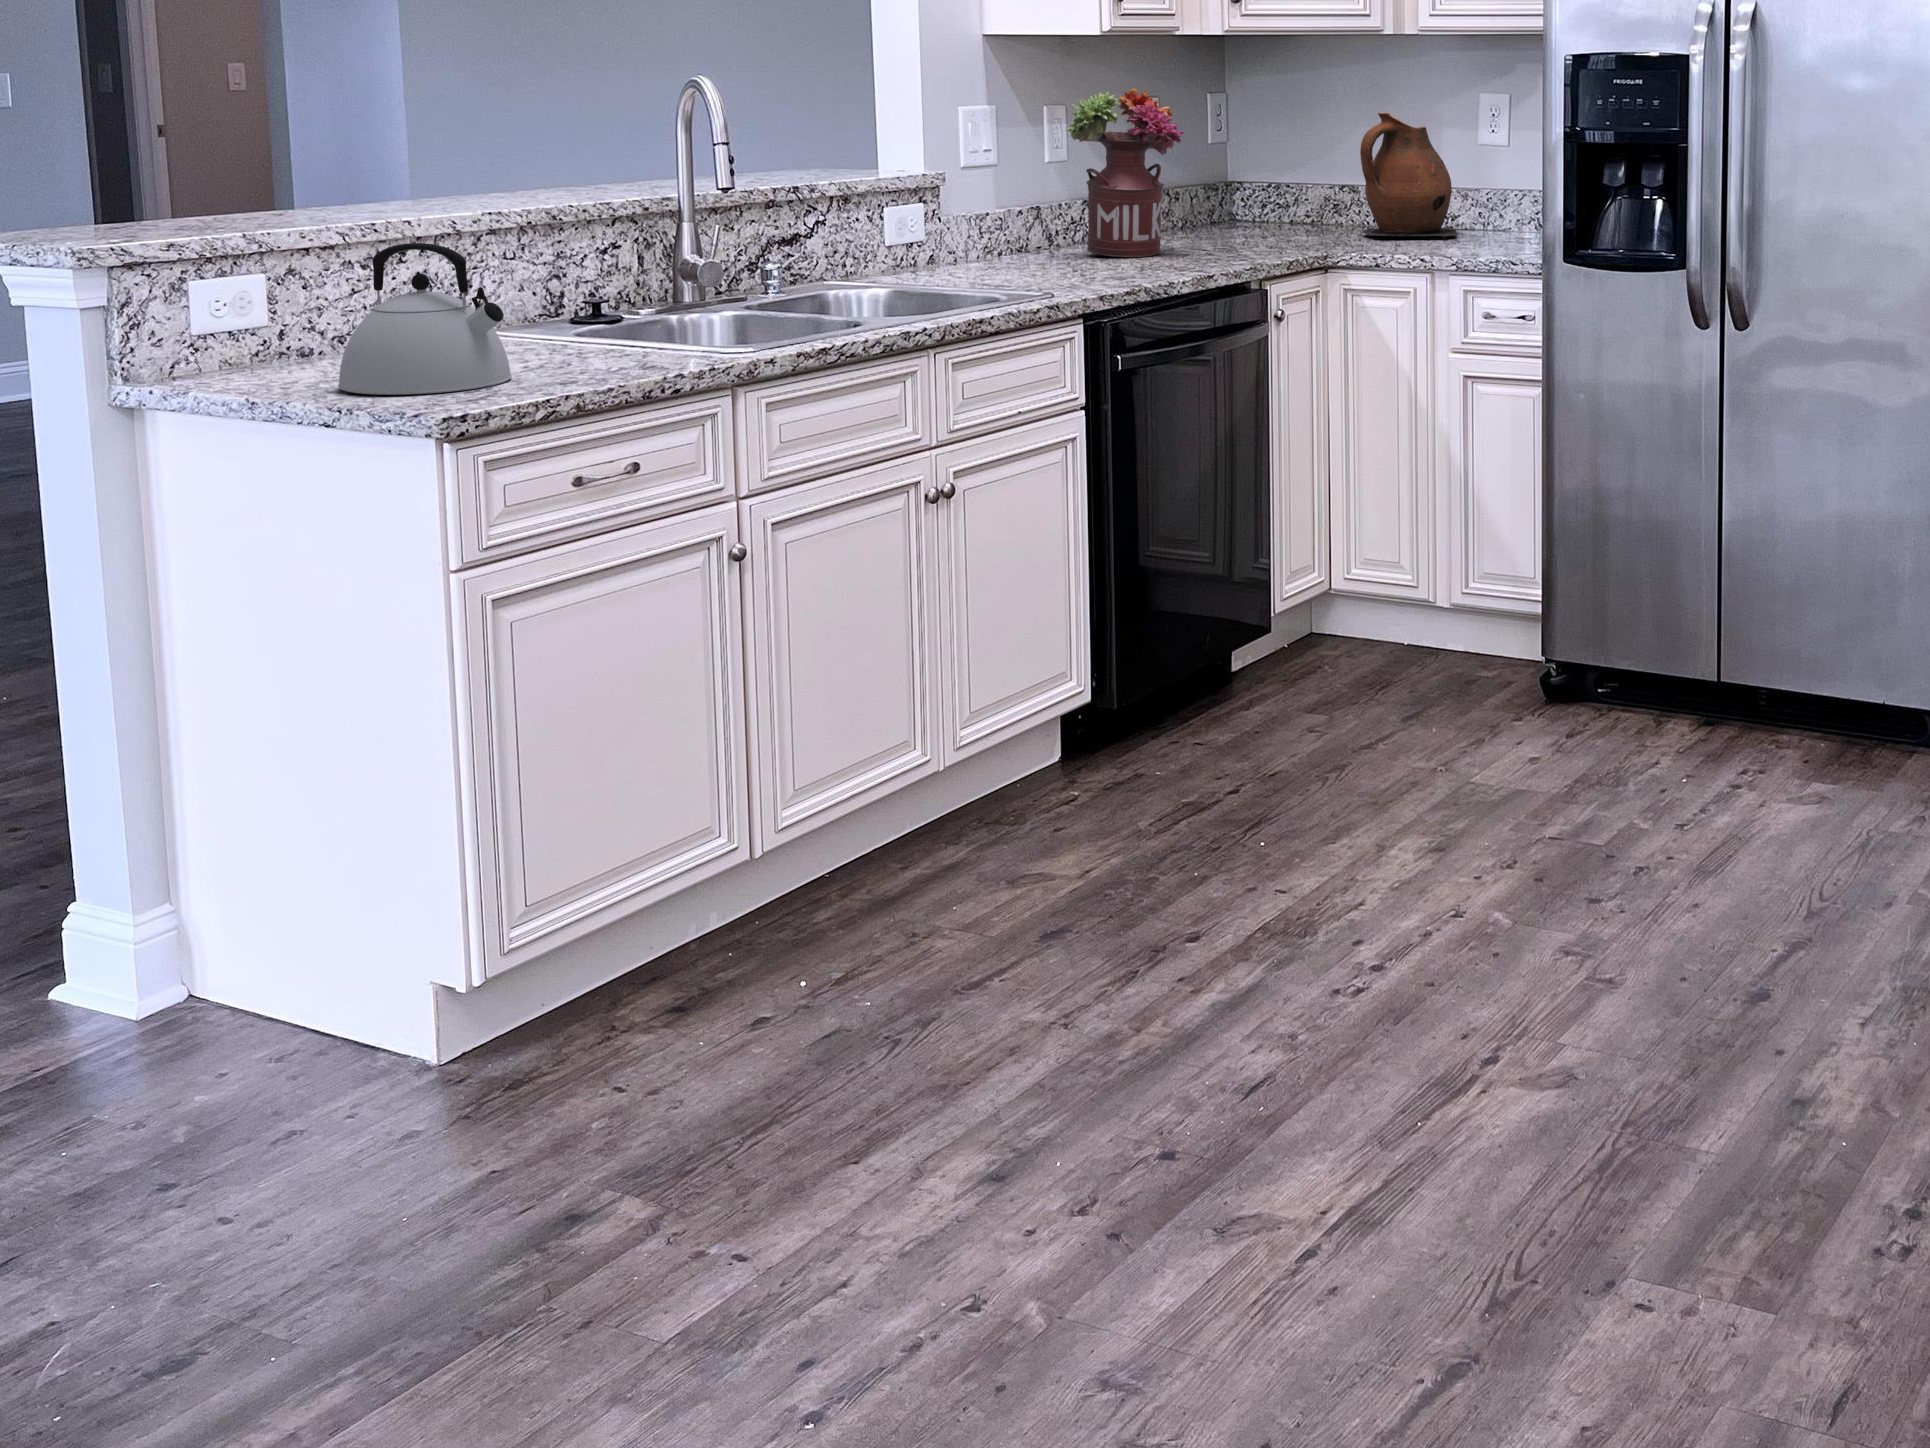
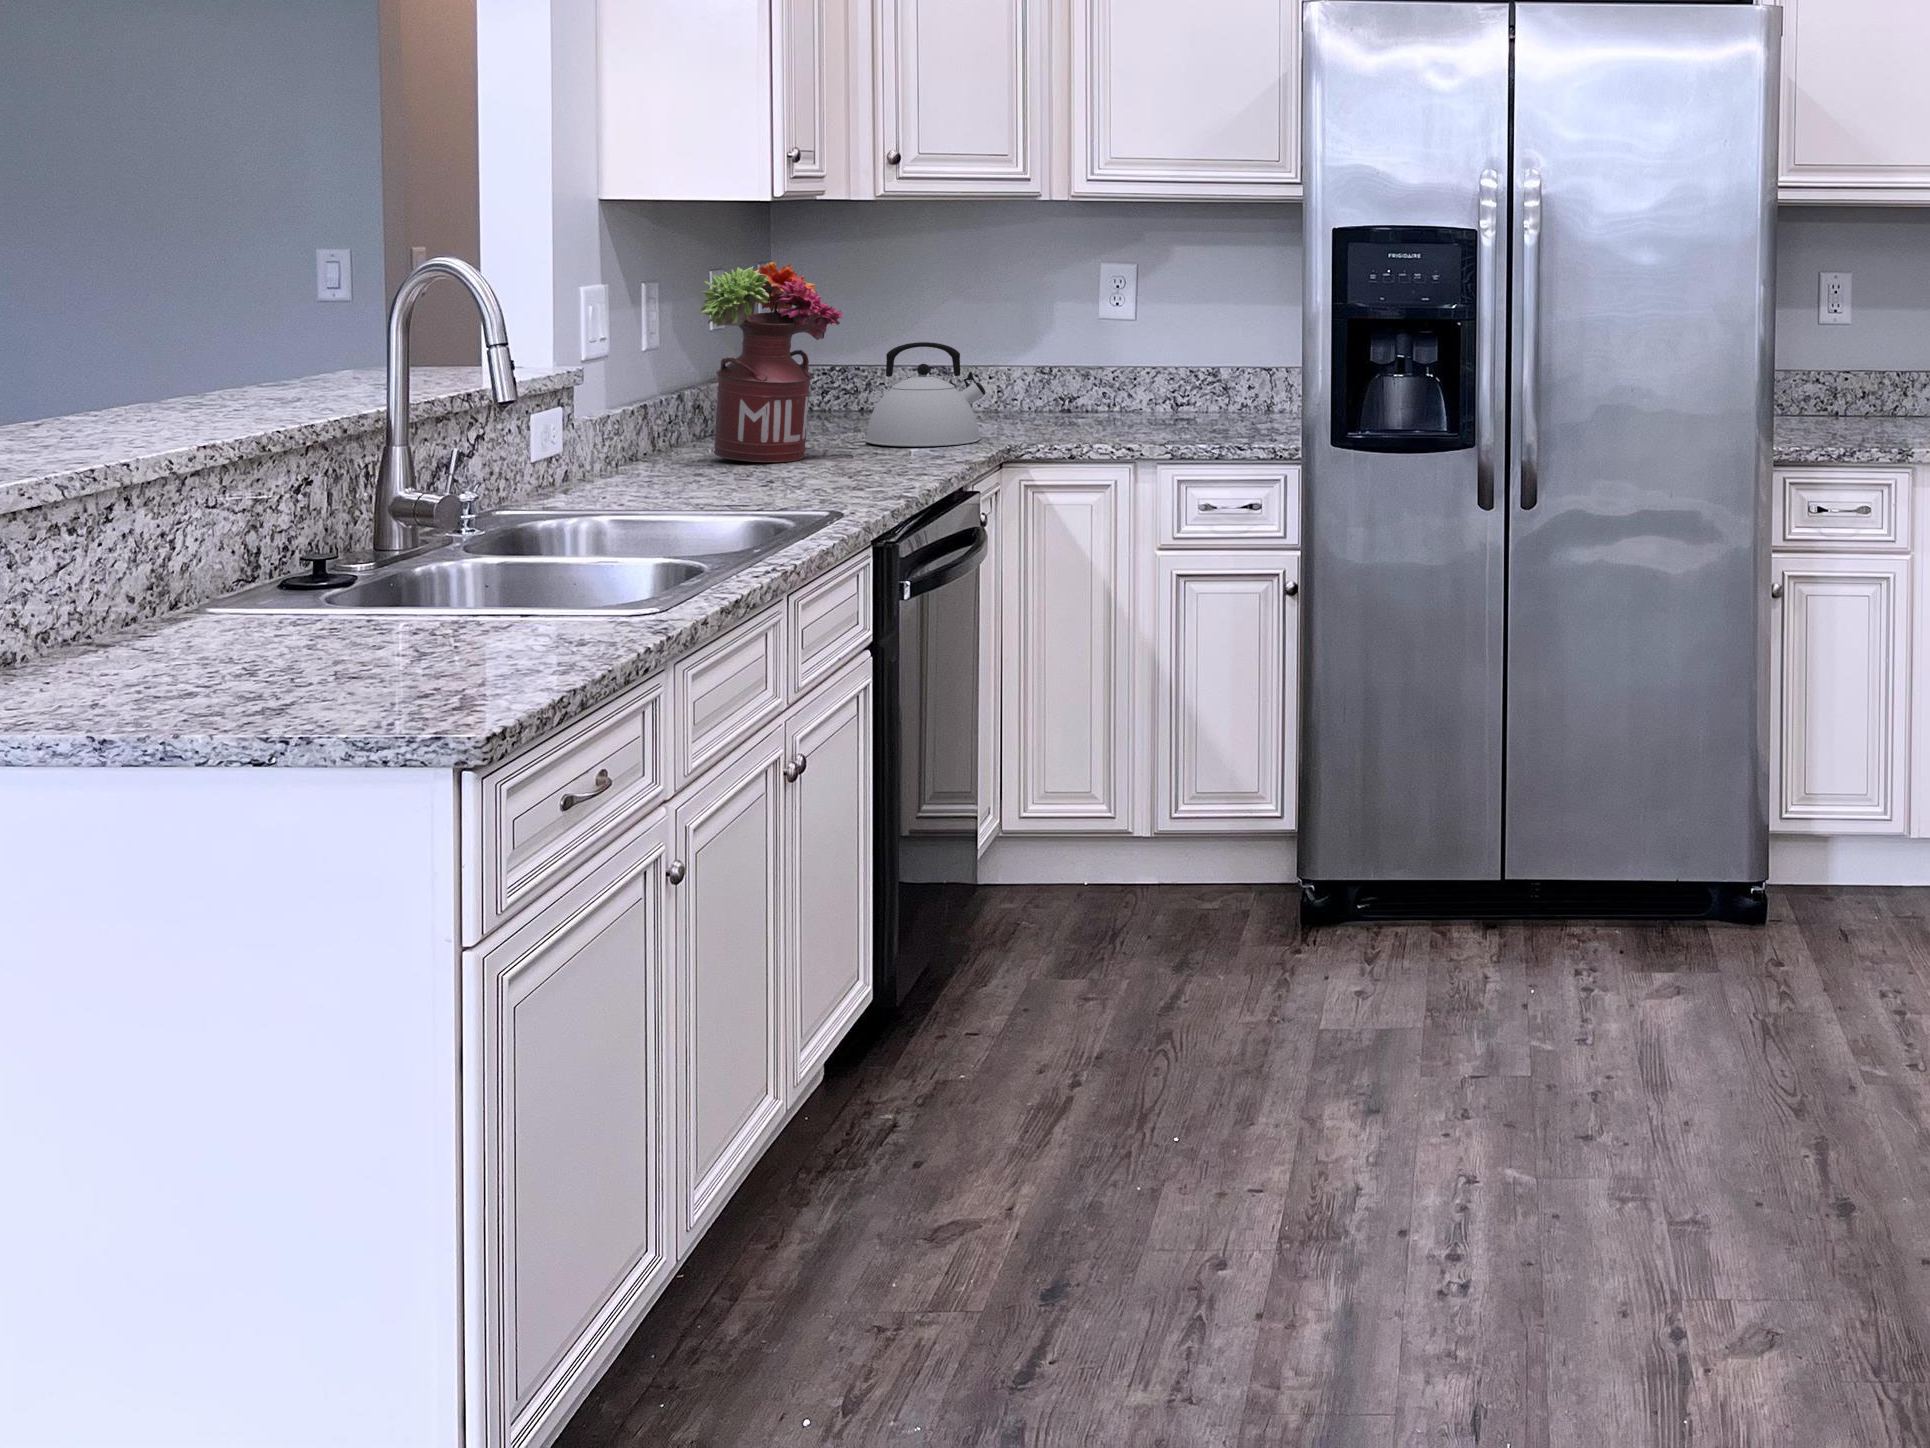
ceramic pitcher: present [1360,113,1457,238] -> none [976,286,1102,425]
kettle: present [338,243,512,395] -> present [866,342,985,446]

